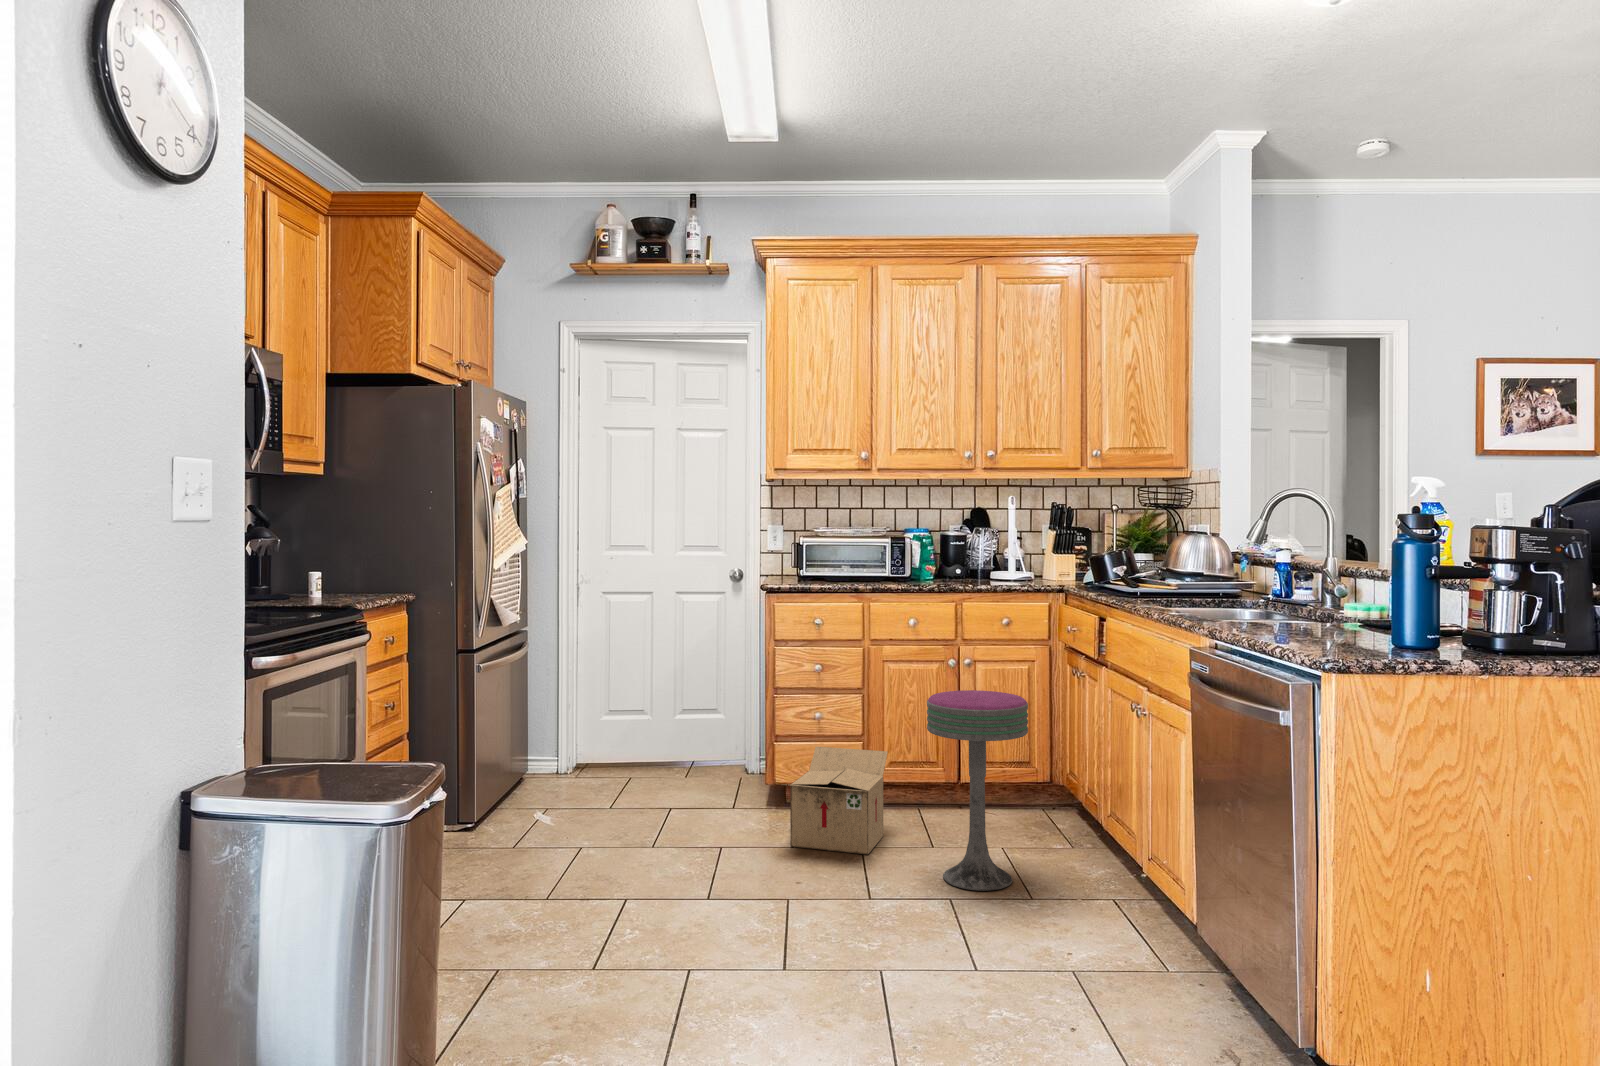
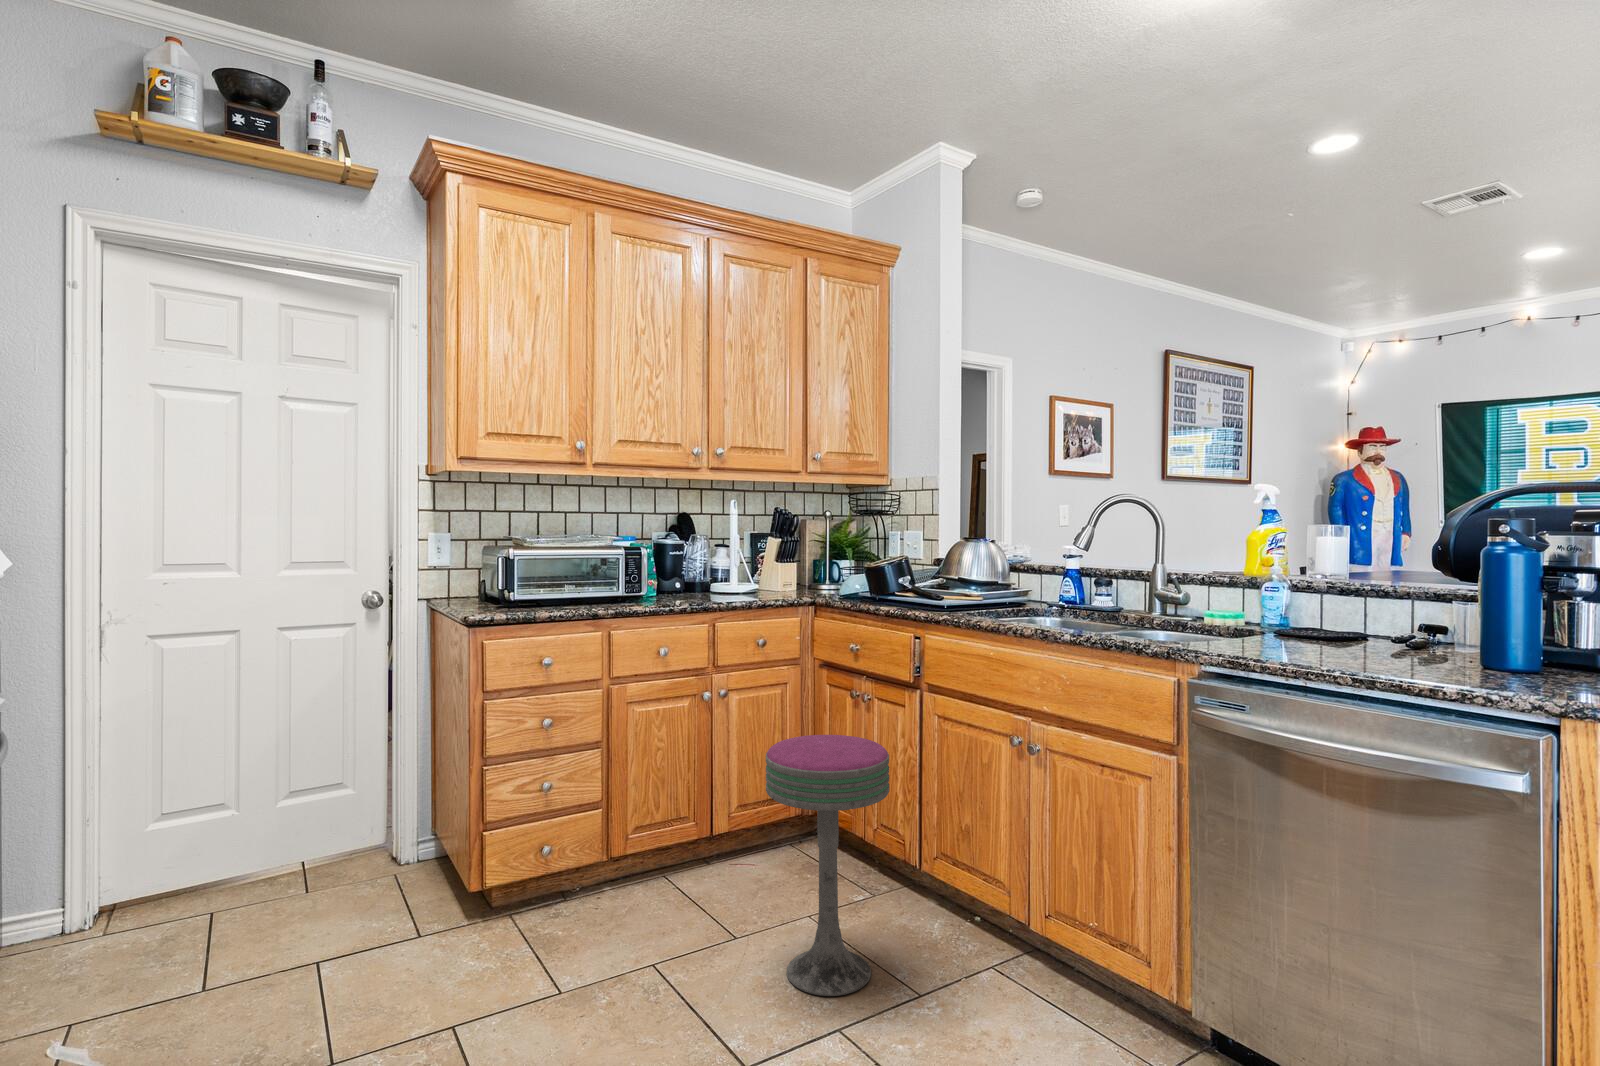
cardboard box: present [790,747,888,854] -> none [558,821,677,989]

